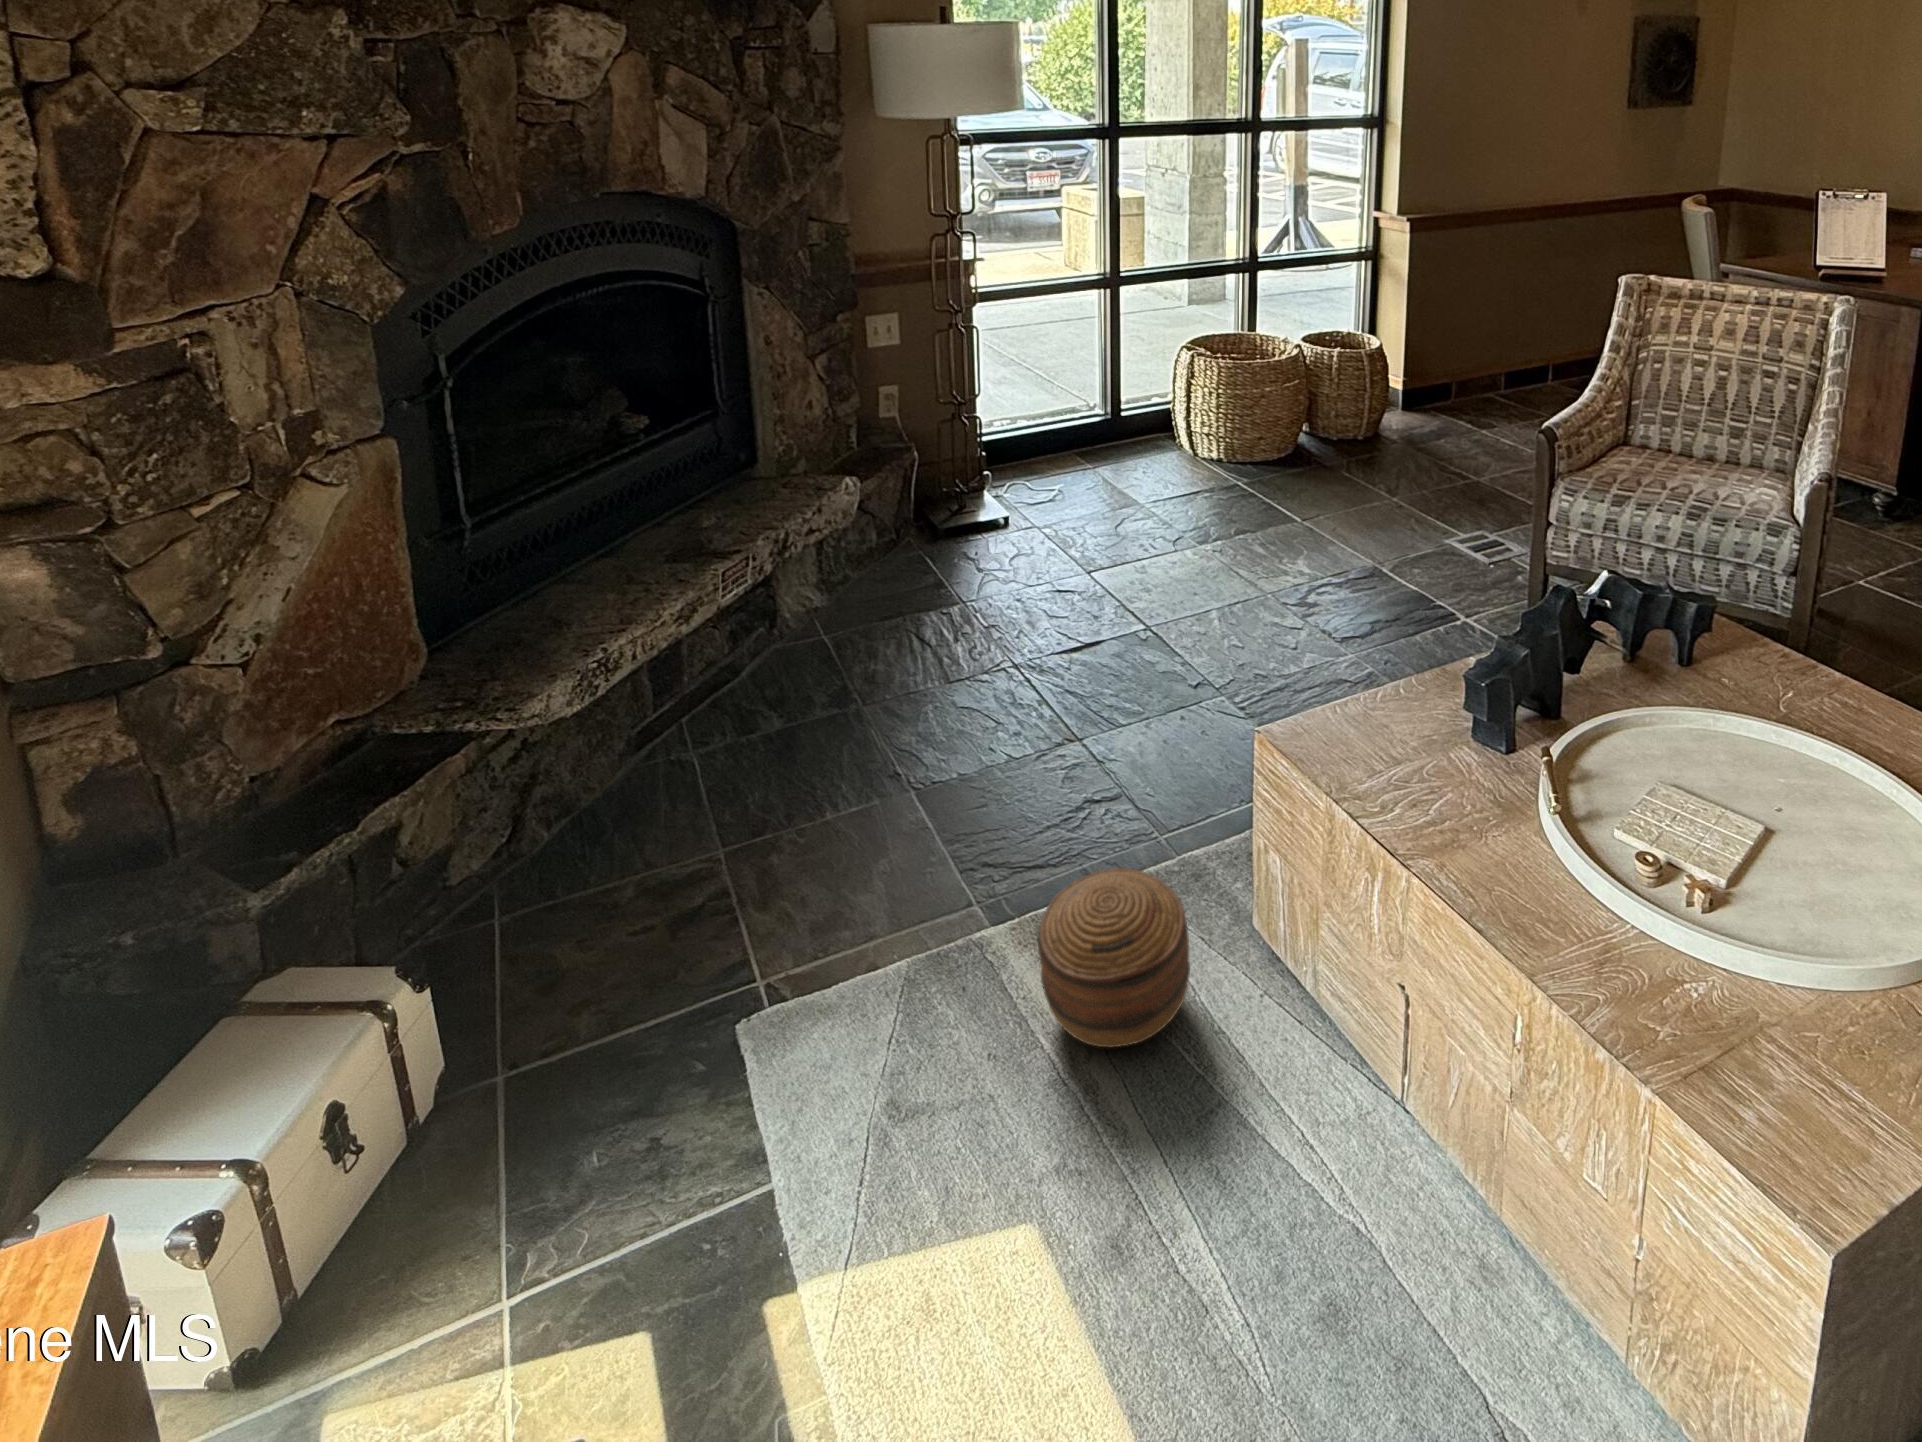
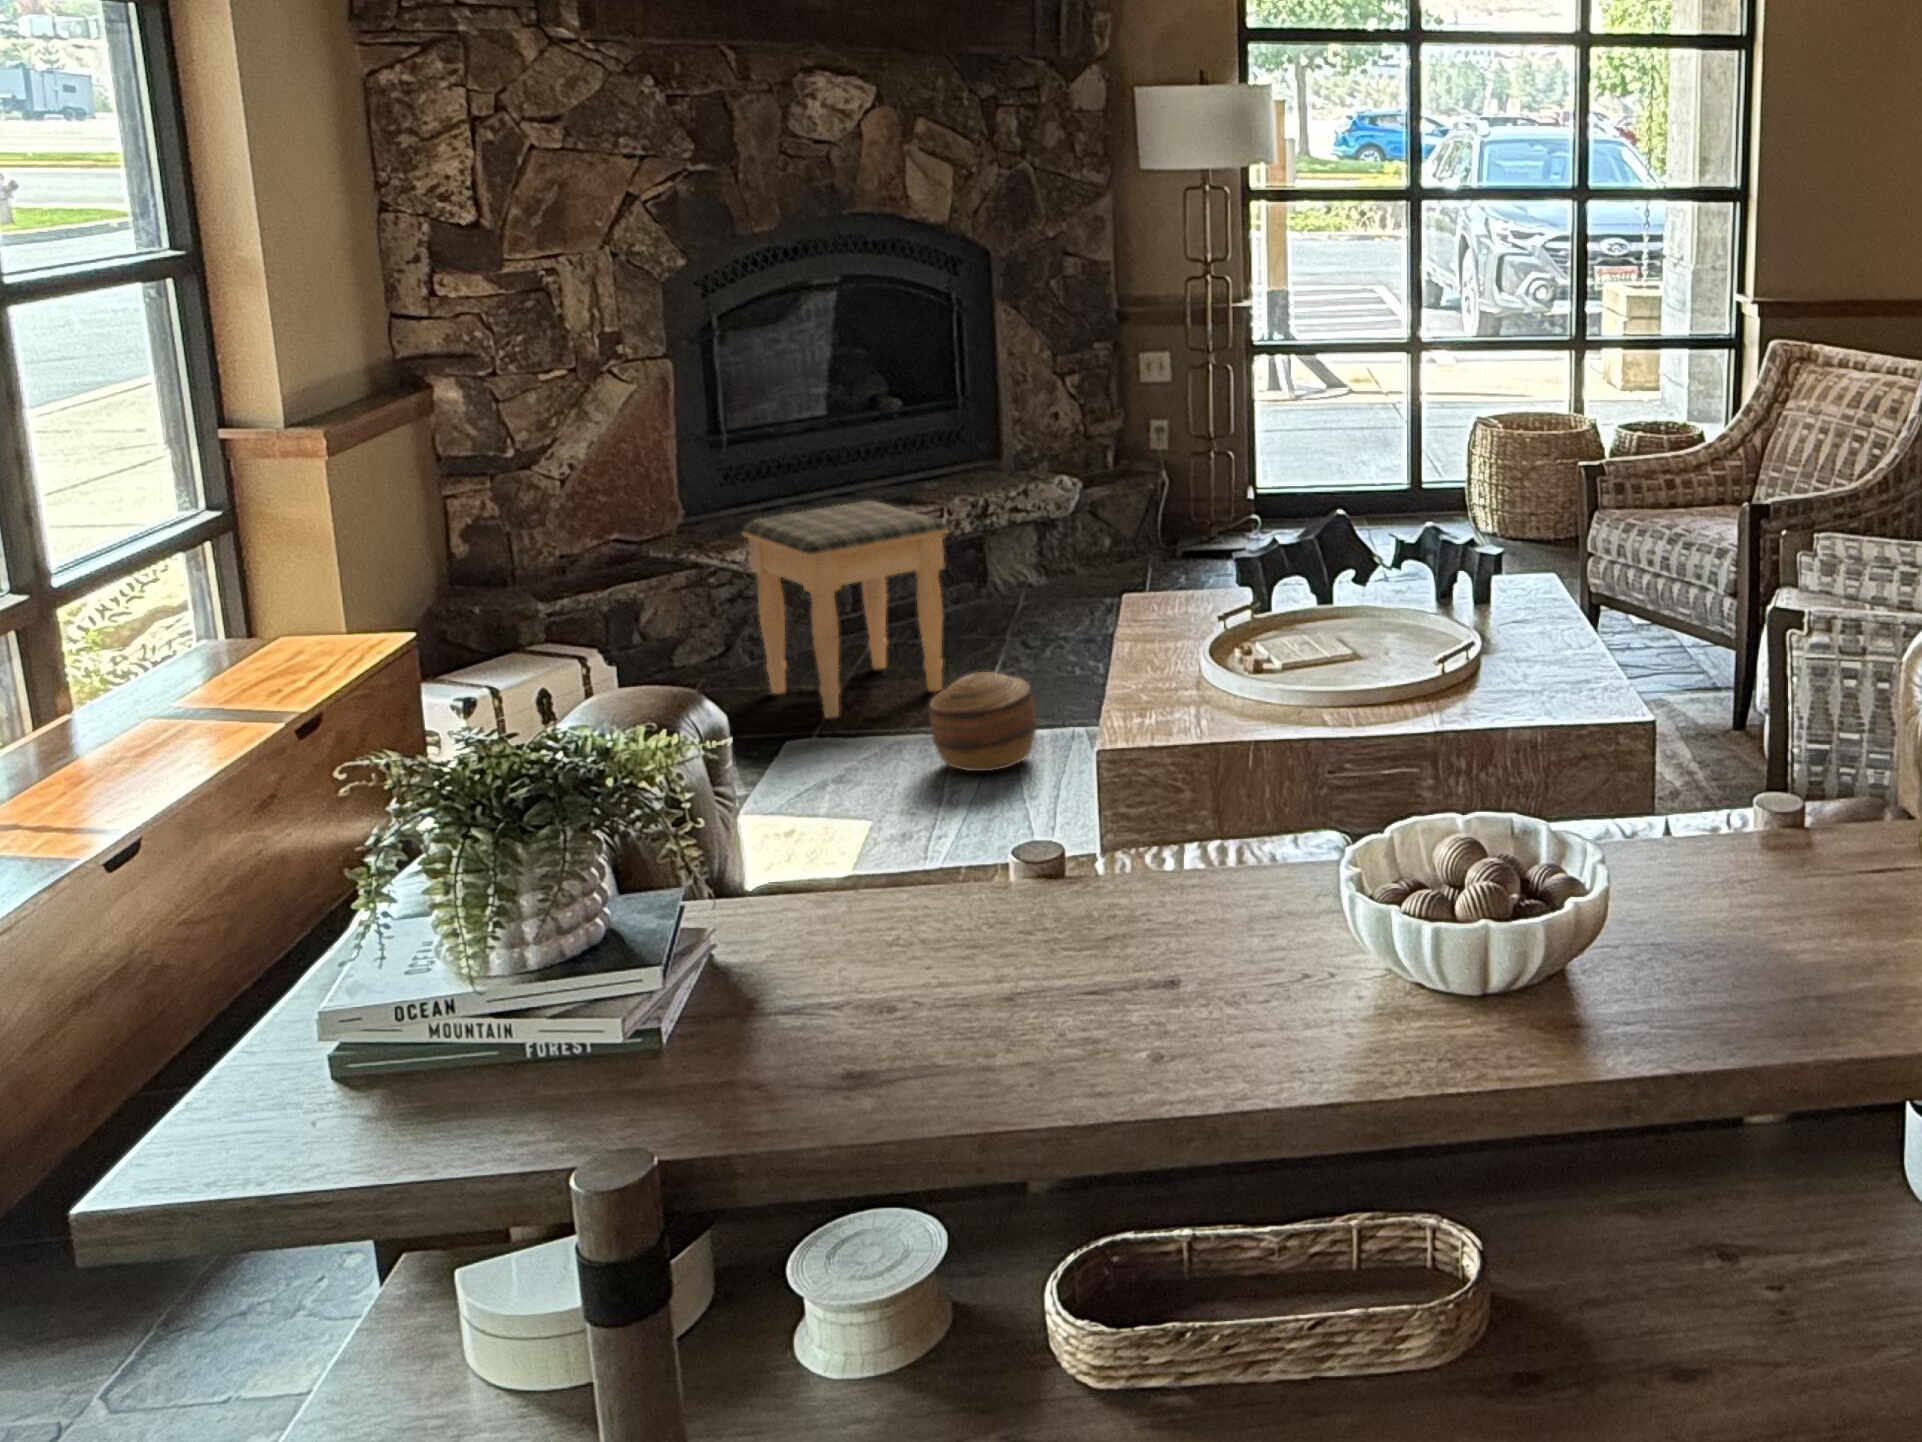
footstool: none [585,595,892,951] -> present [742,501,948,718]

